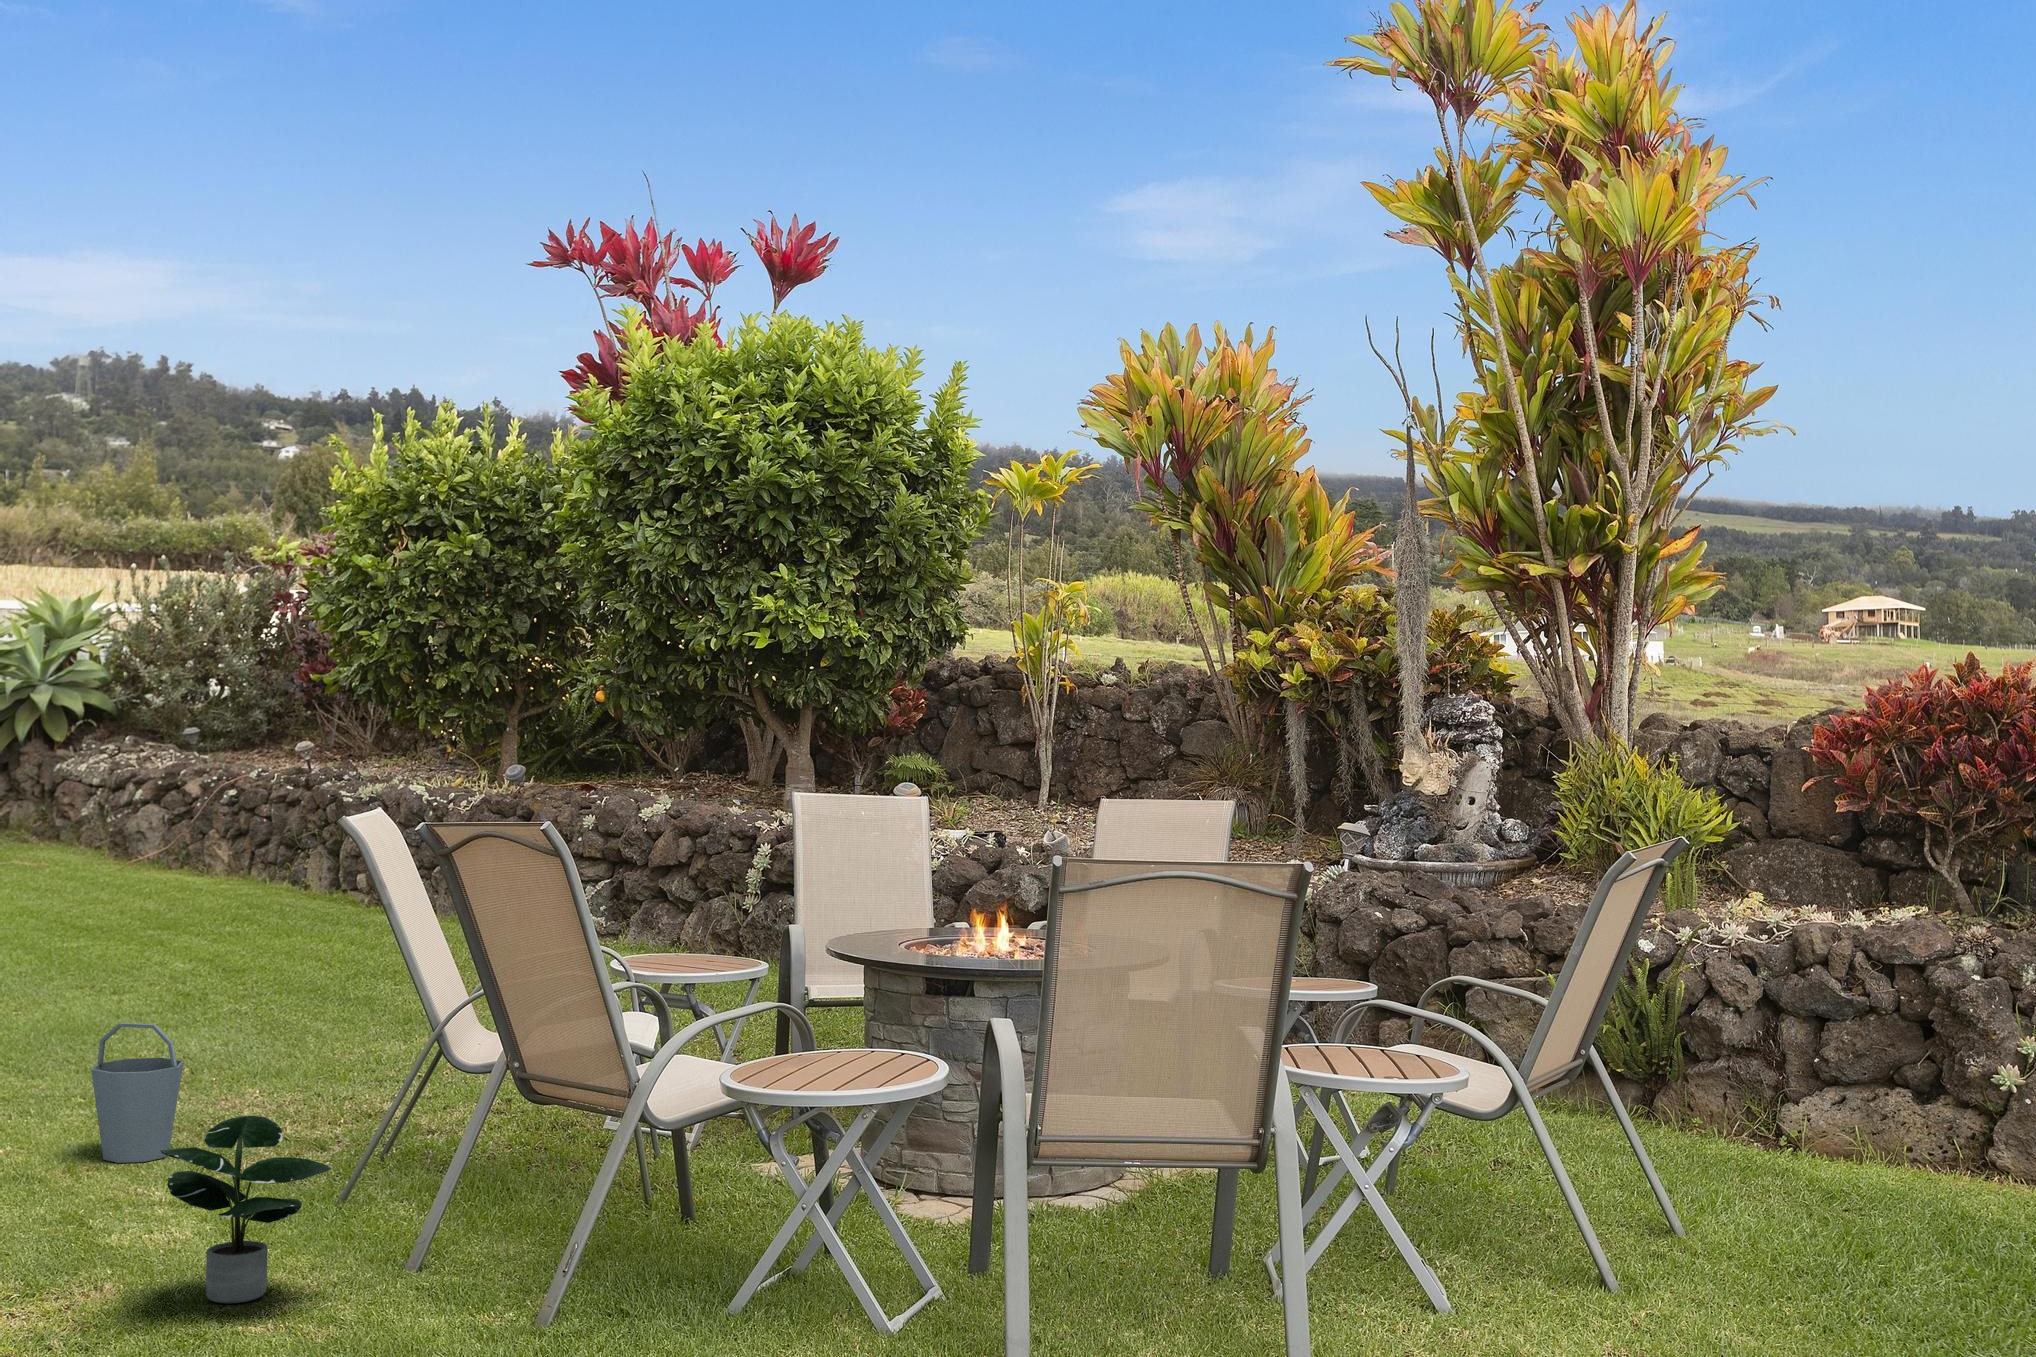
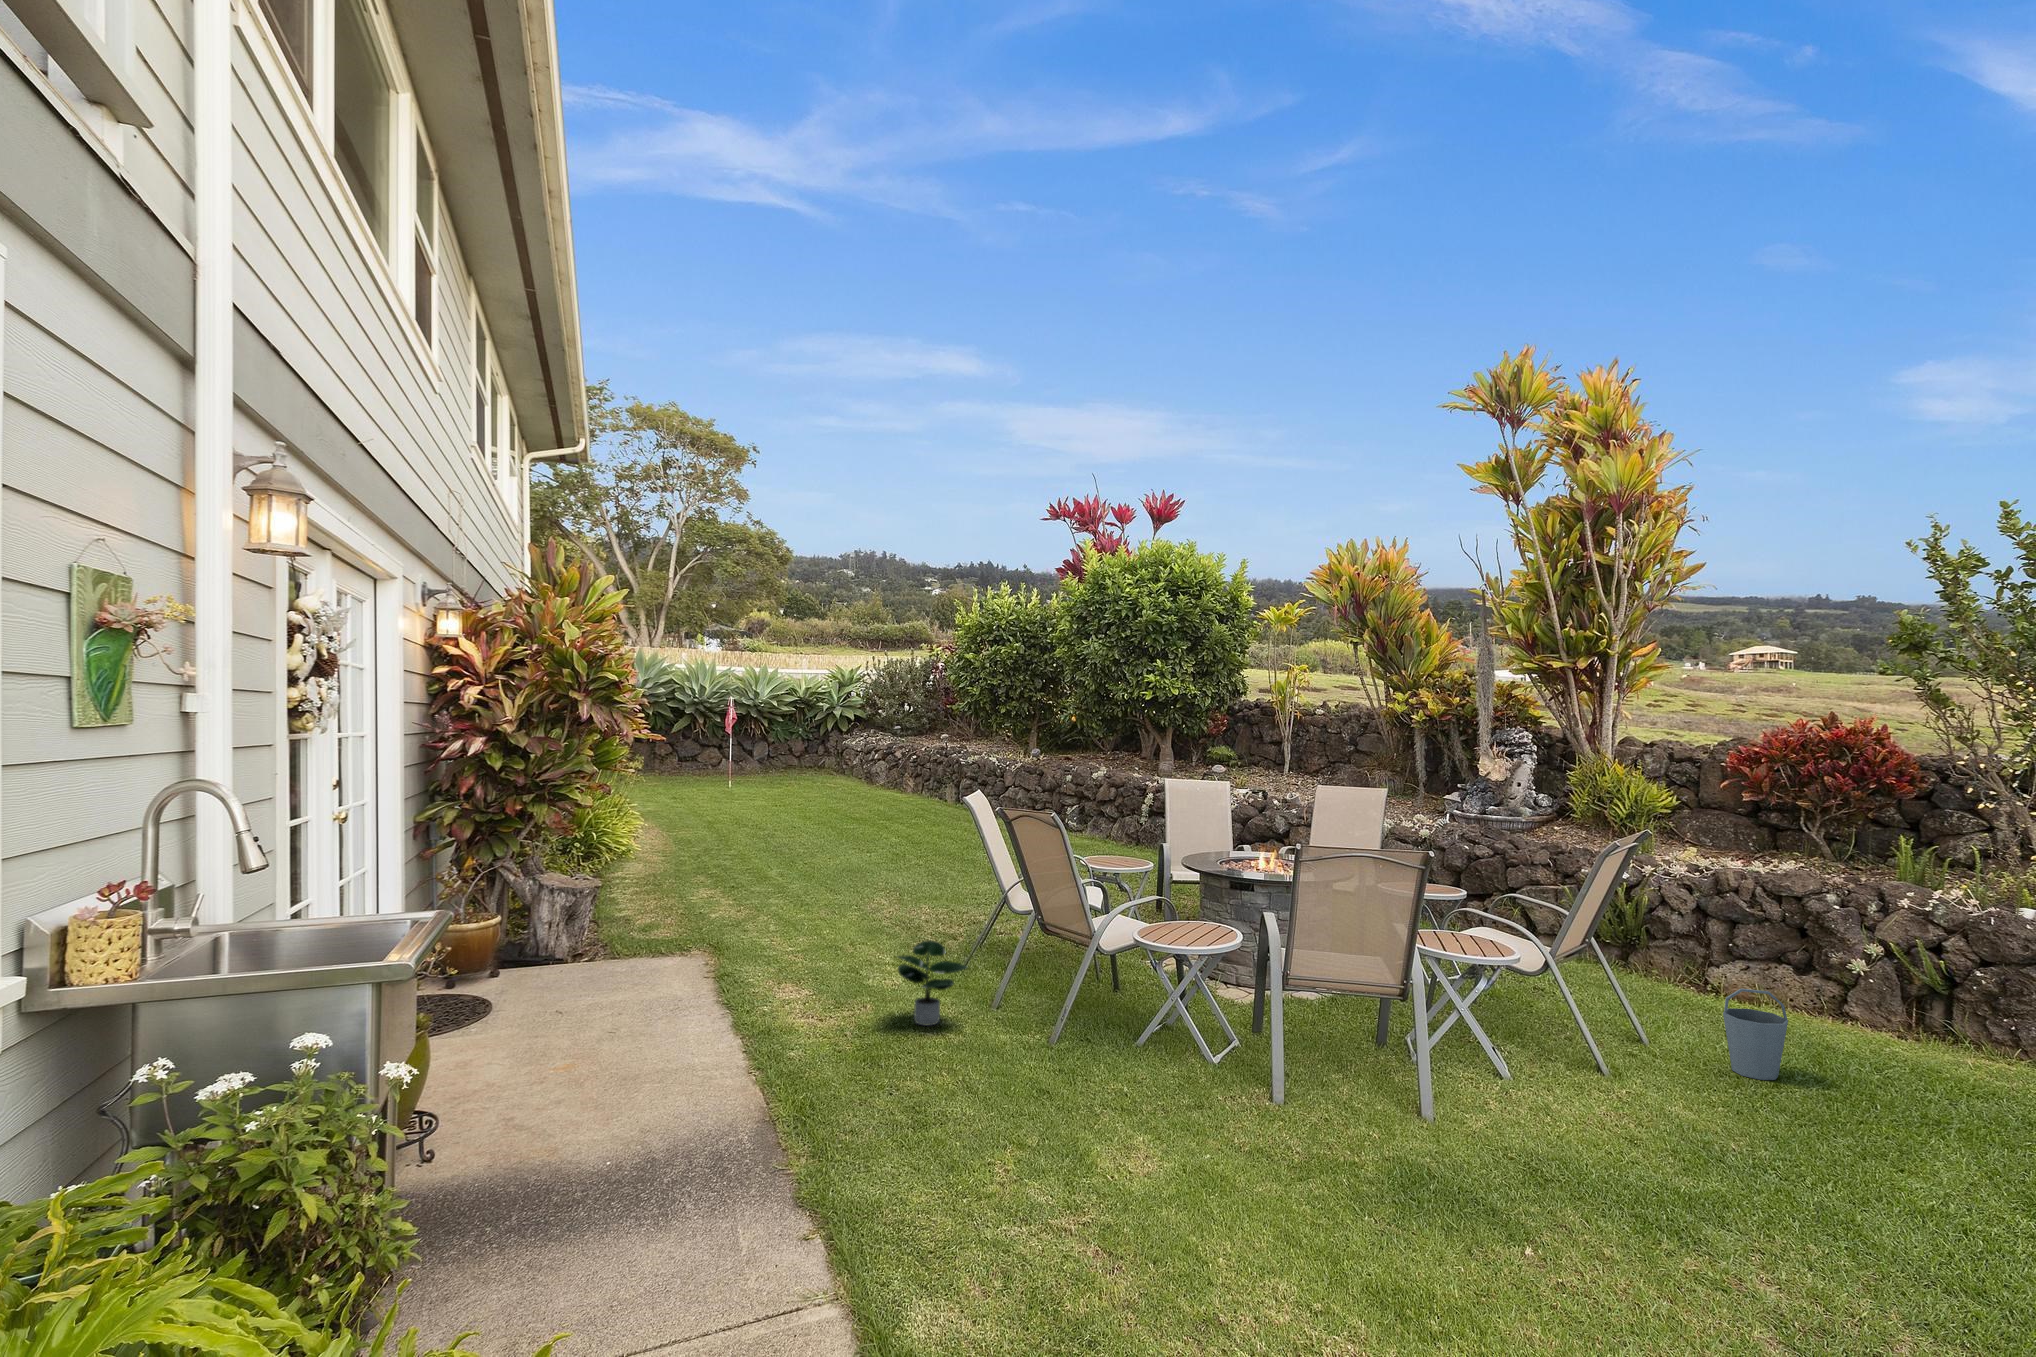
bucket: present [91,1023,184,1163] -> present [1723,989,1788,1080]

